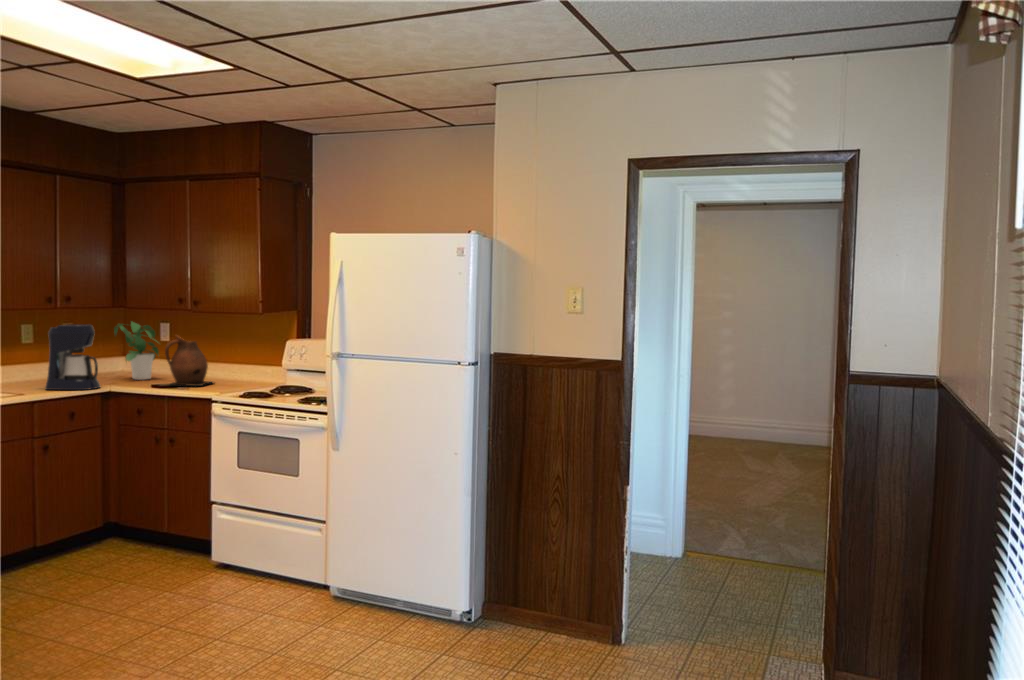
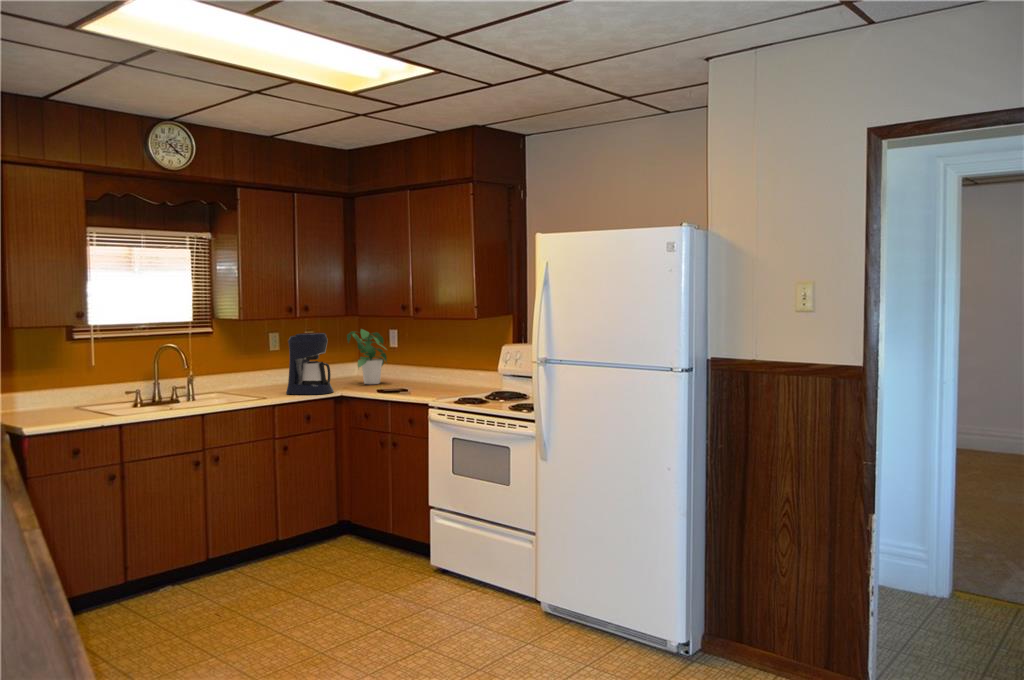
ceramic pitcher: present [165,336,213,386] -> none [389,342,436,392]

